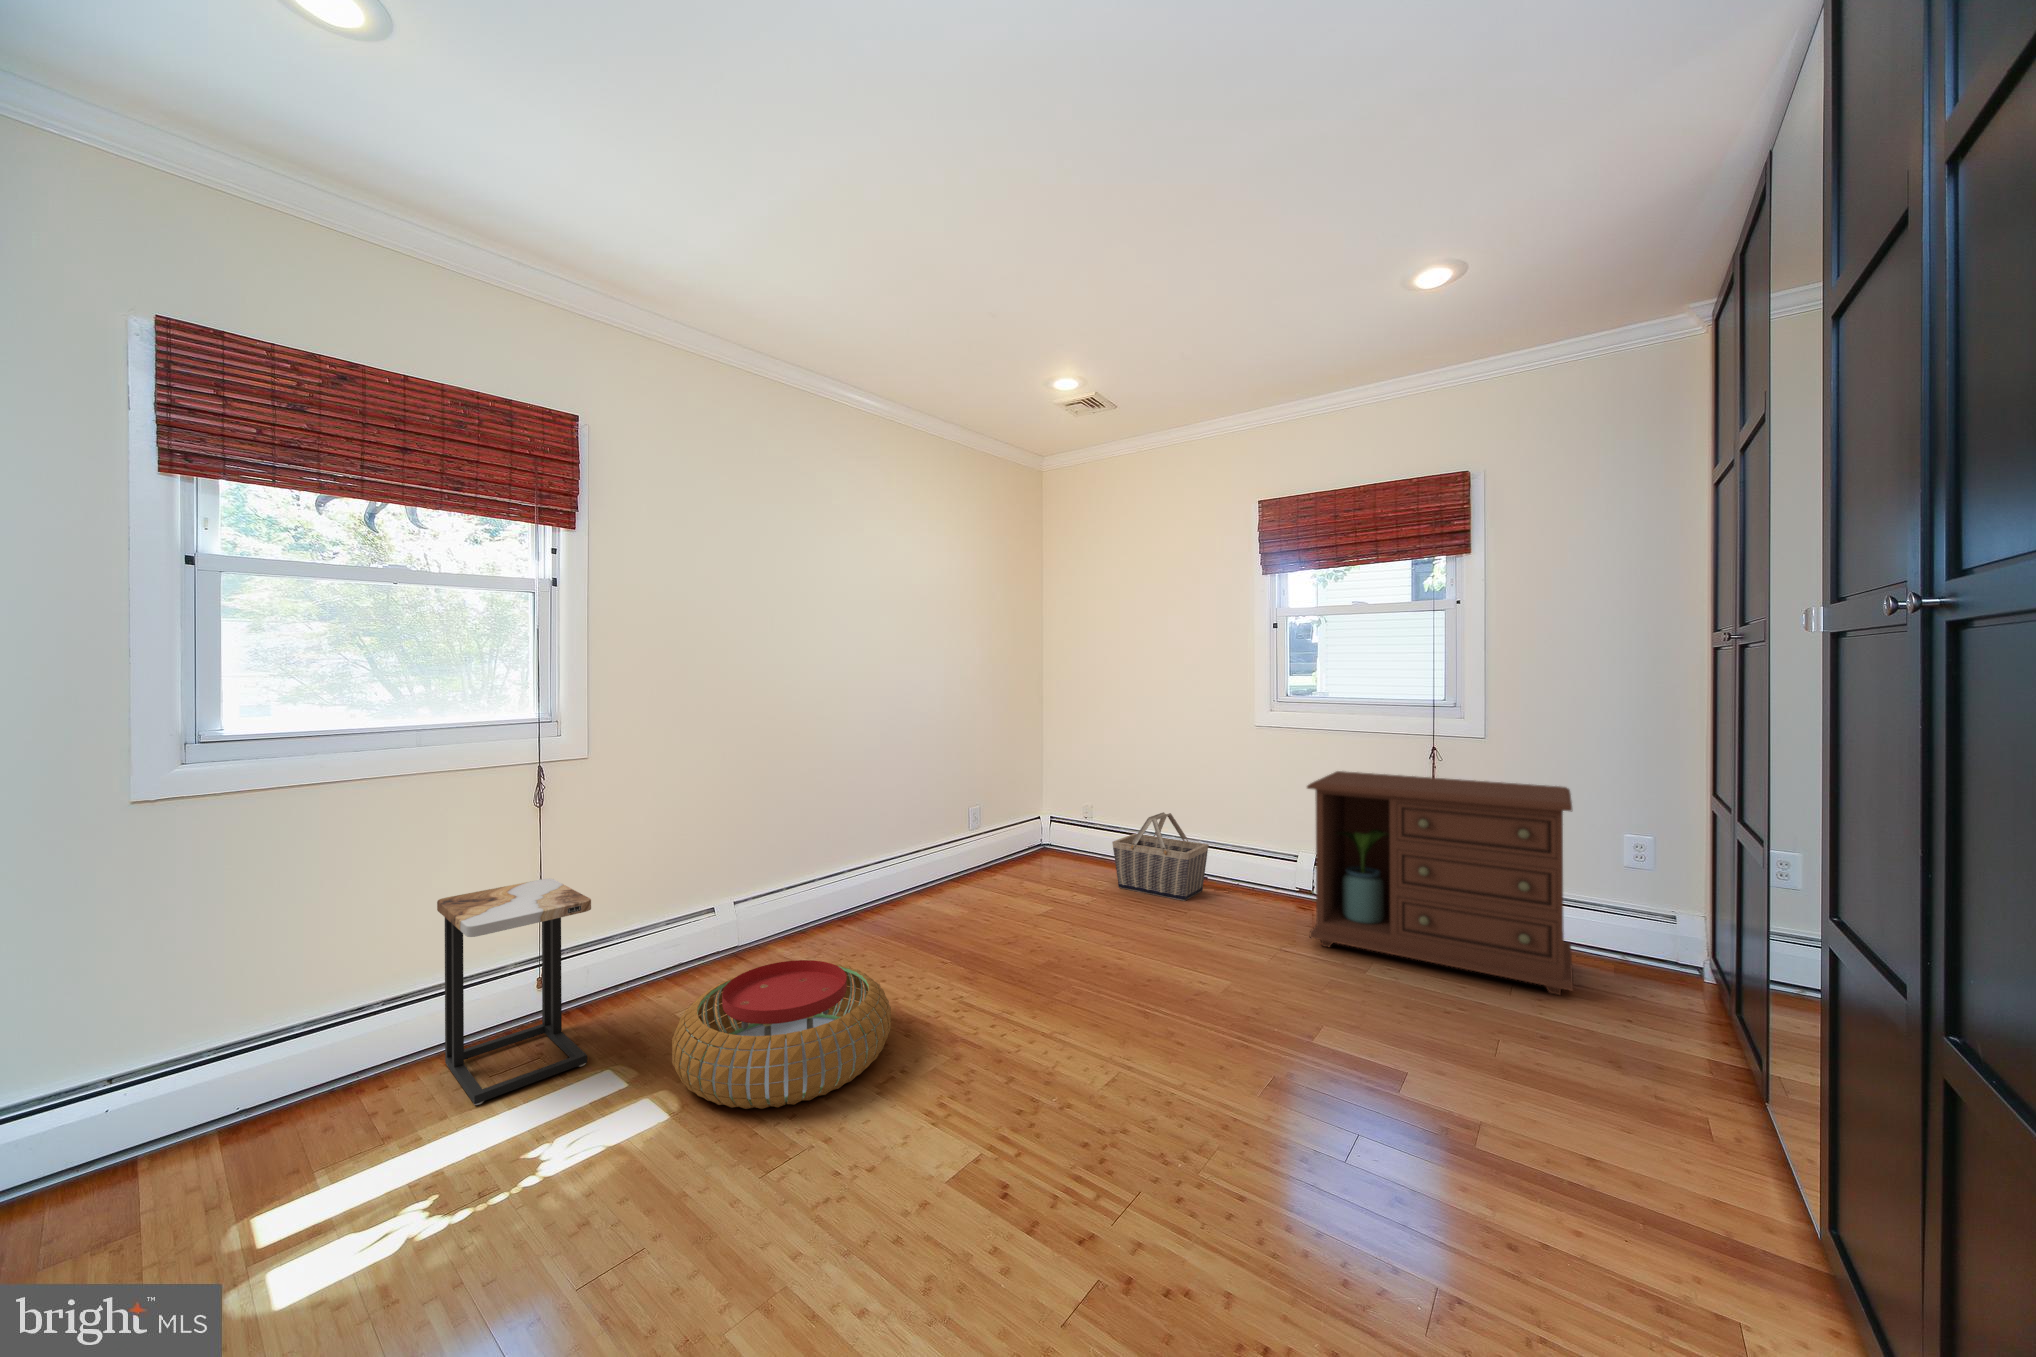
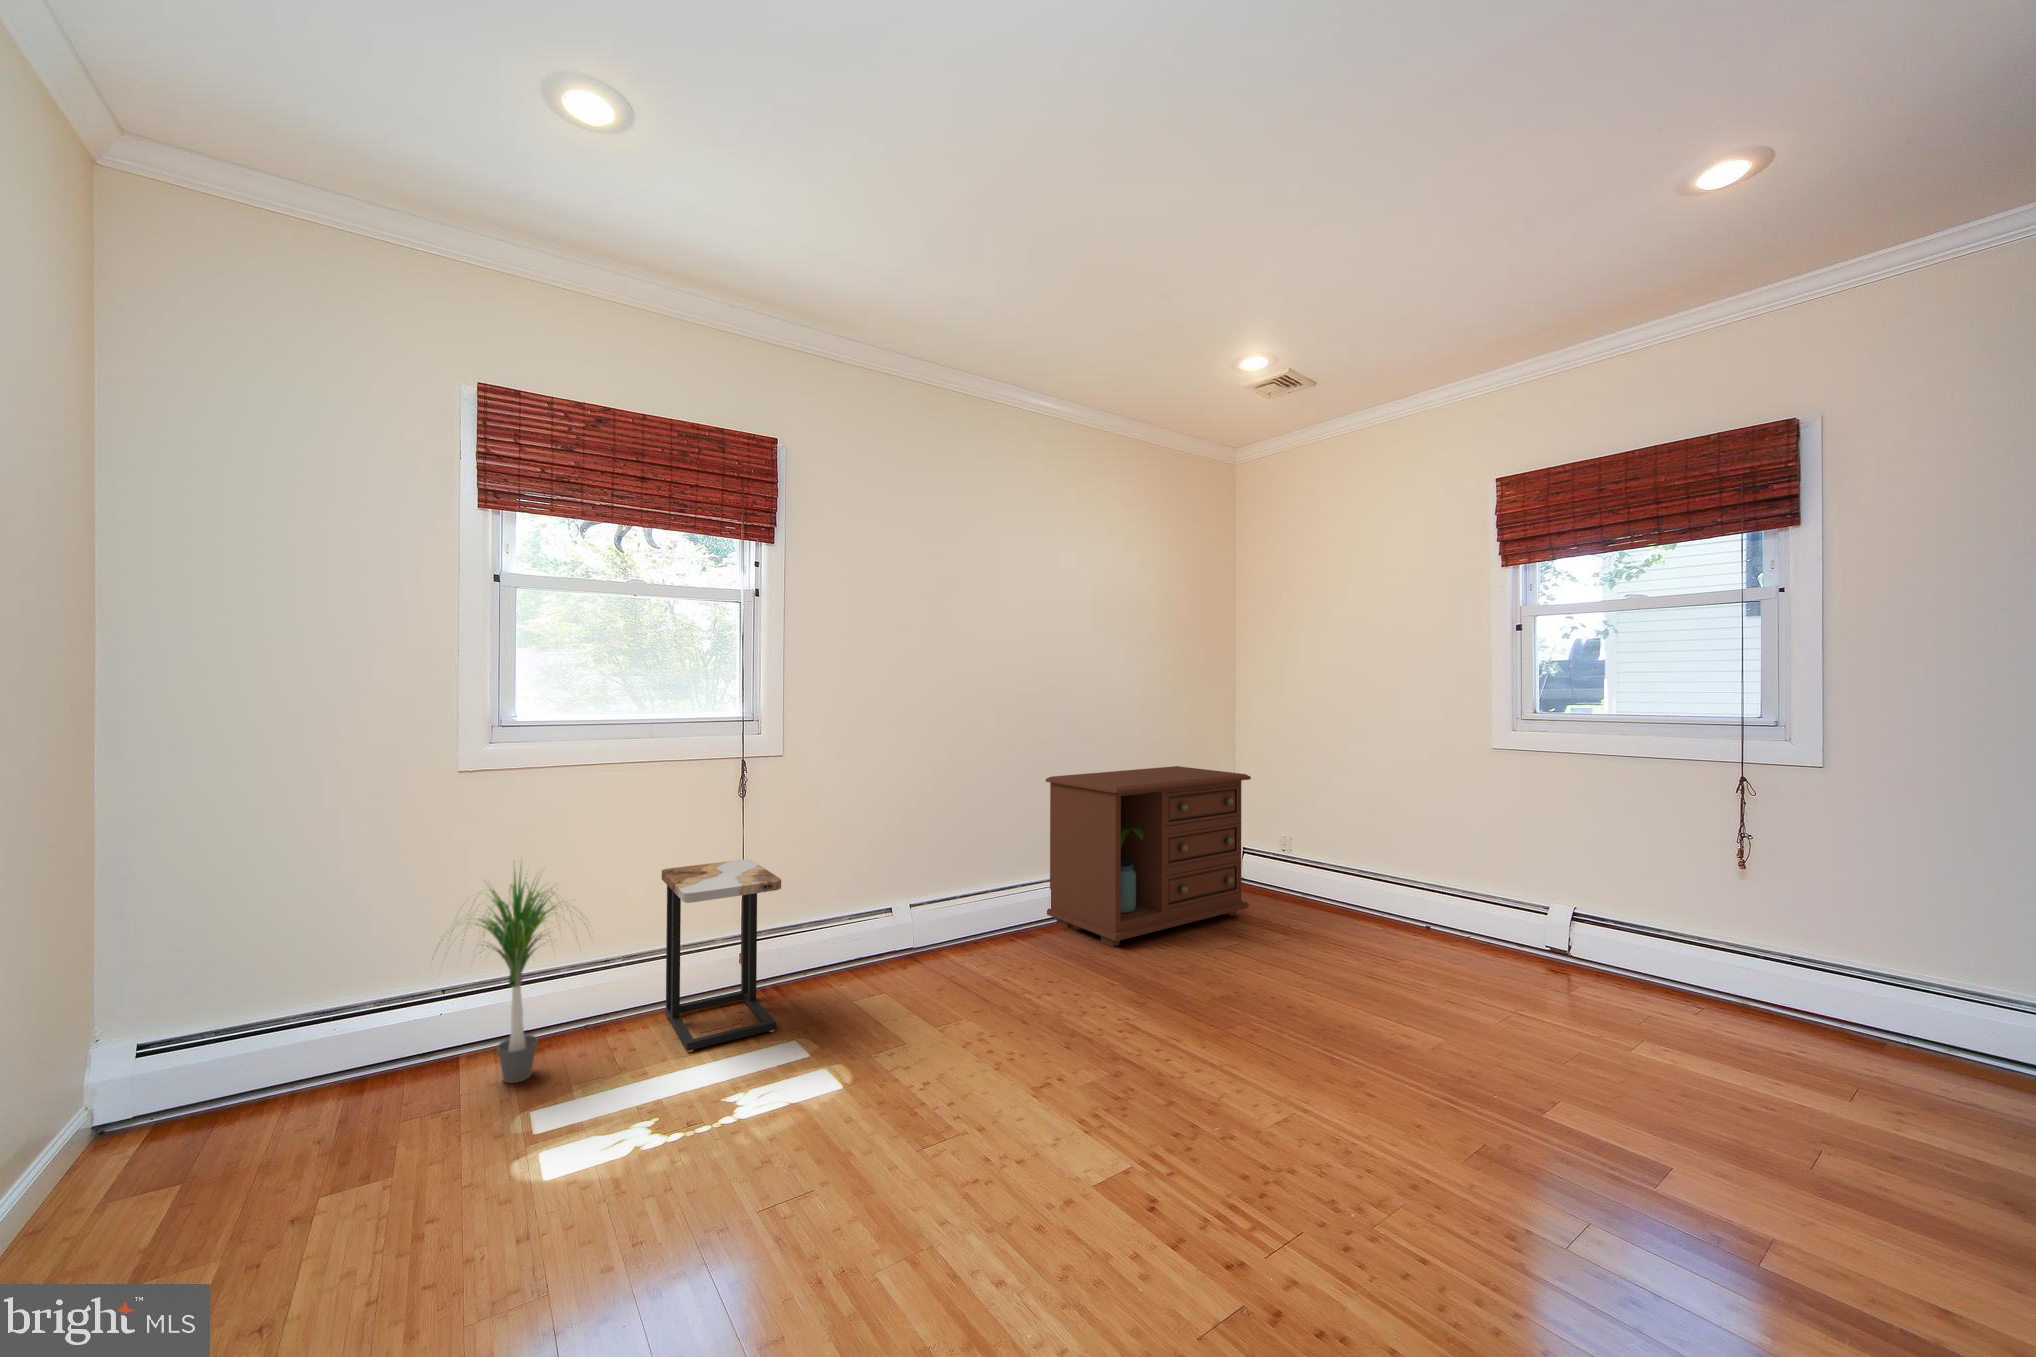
dresser: present [1307,771,1573,995] -> present [1046,766,1251,947]
basket: present [1112,812,1208,901] -> none [1307,839,1426,942]
potted plant: none [84,899,348,1184] -> present [439,866,578,1083]
pouf: present [672,960,891,1109] -> none [846,957,1050,1092]

